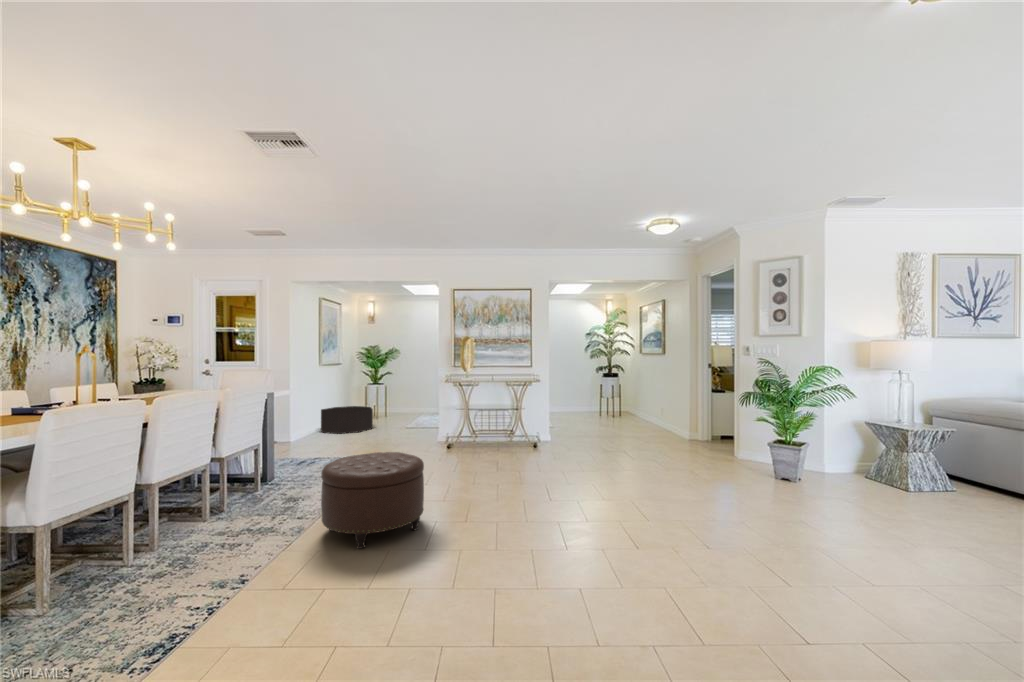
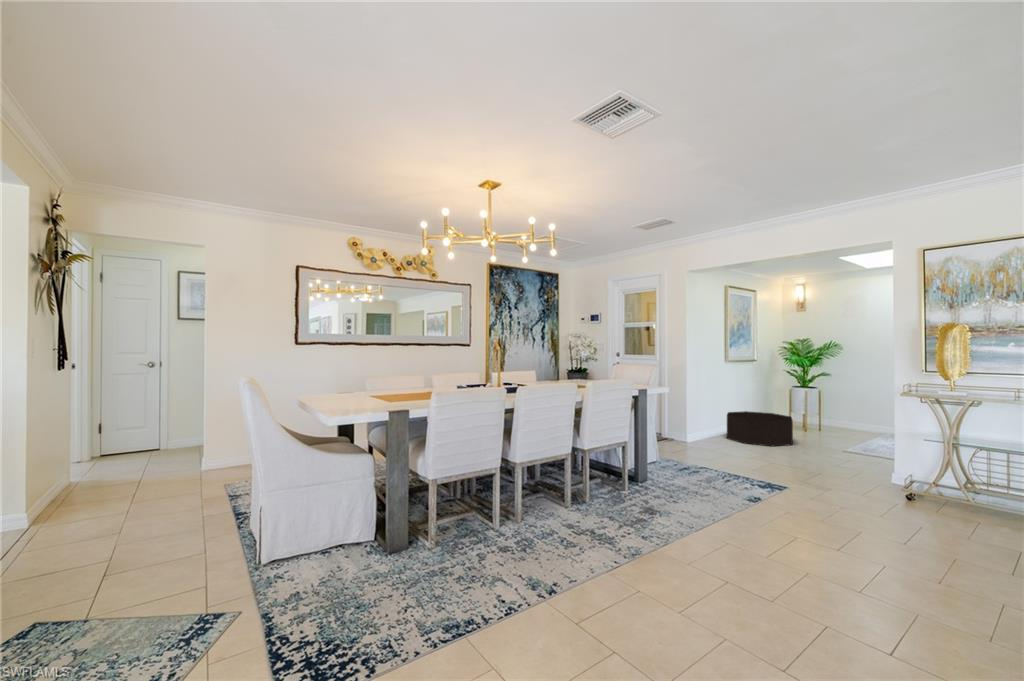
ottoman: present [321,452,424,549] -> none [648,481,797,623]

